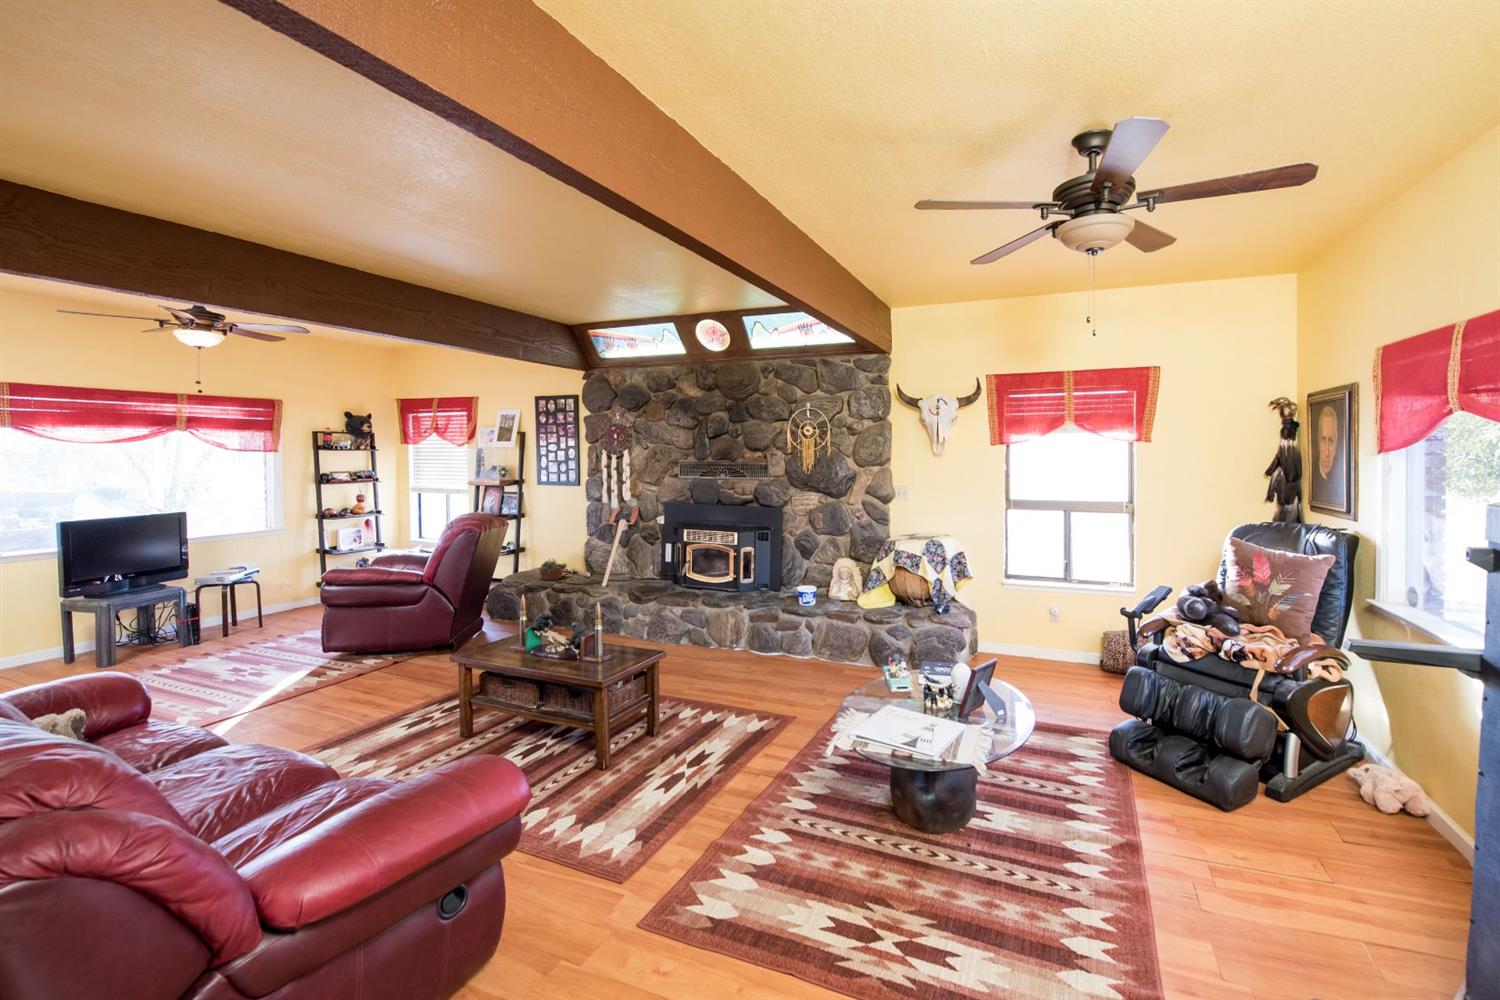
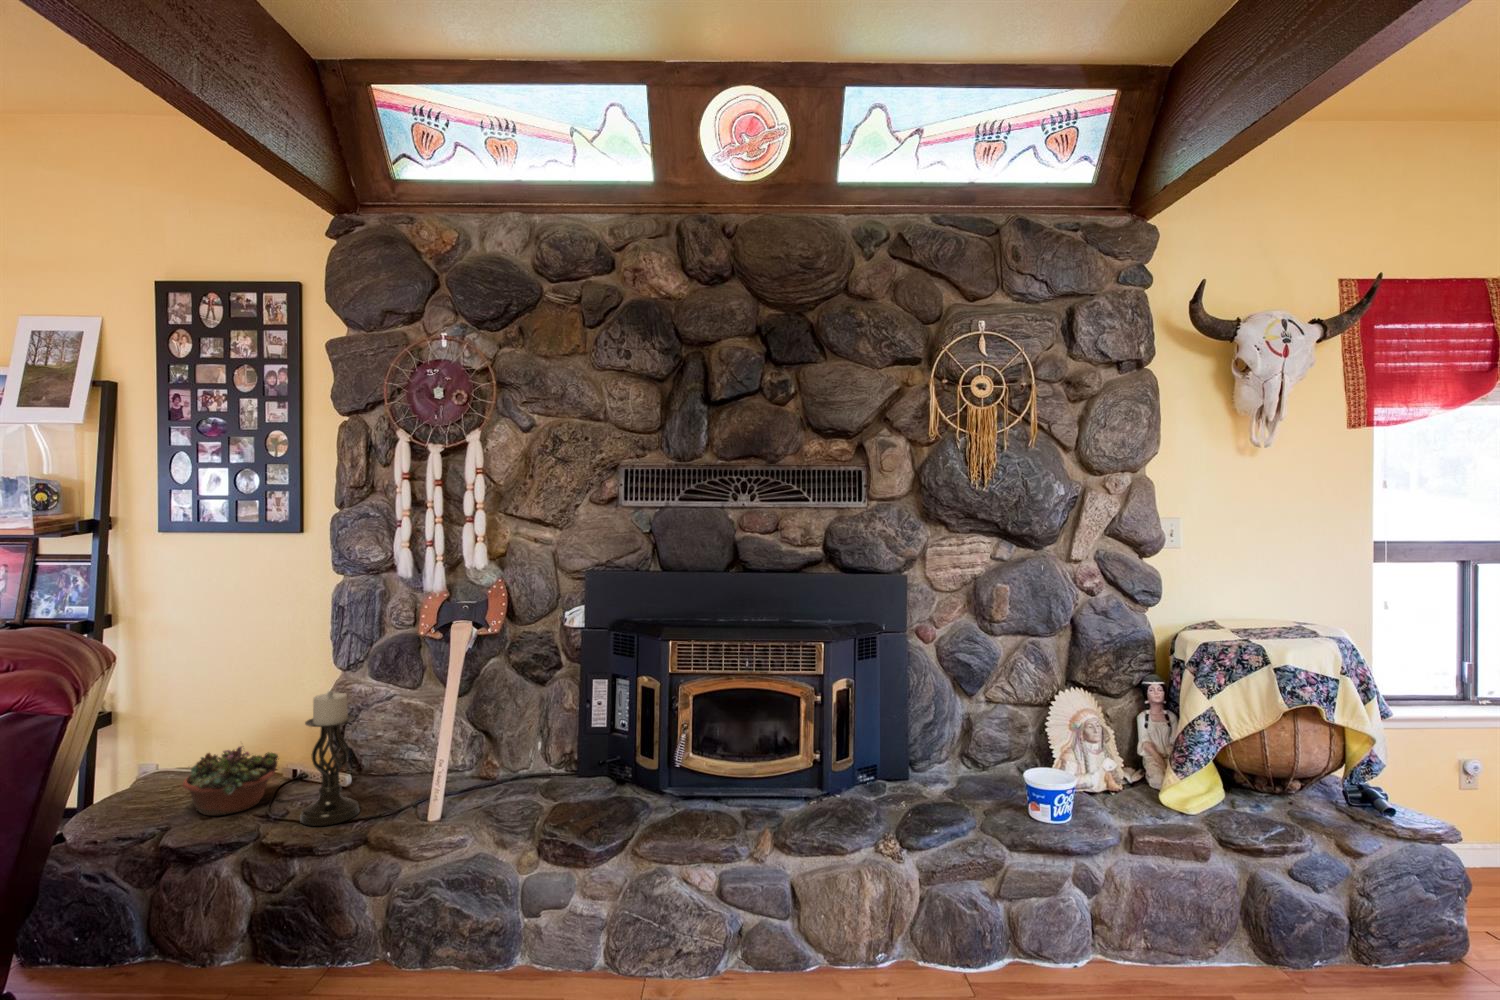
candle holder: none [568,541,587,584] -> present [300,691,360,826]

